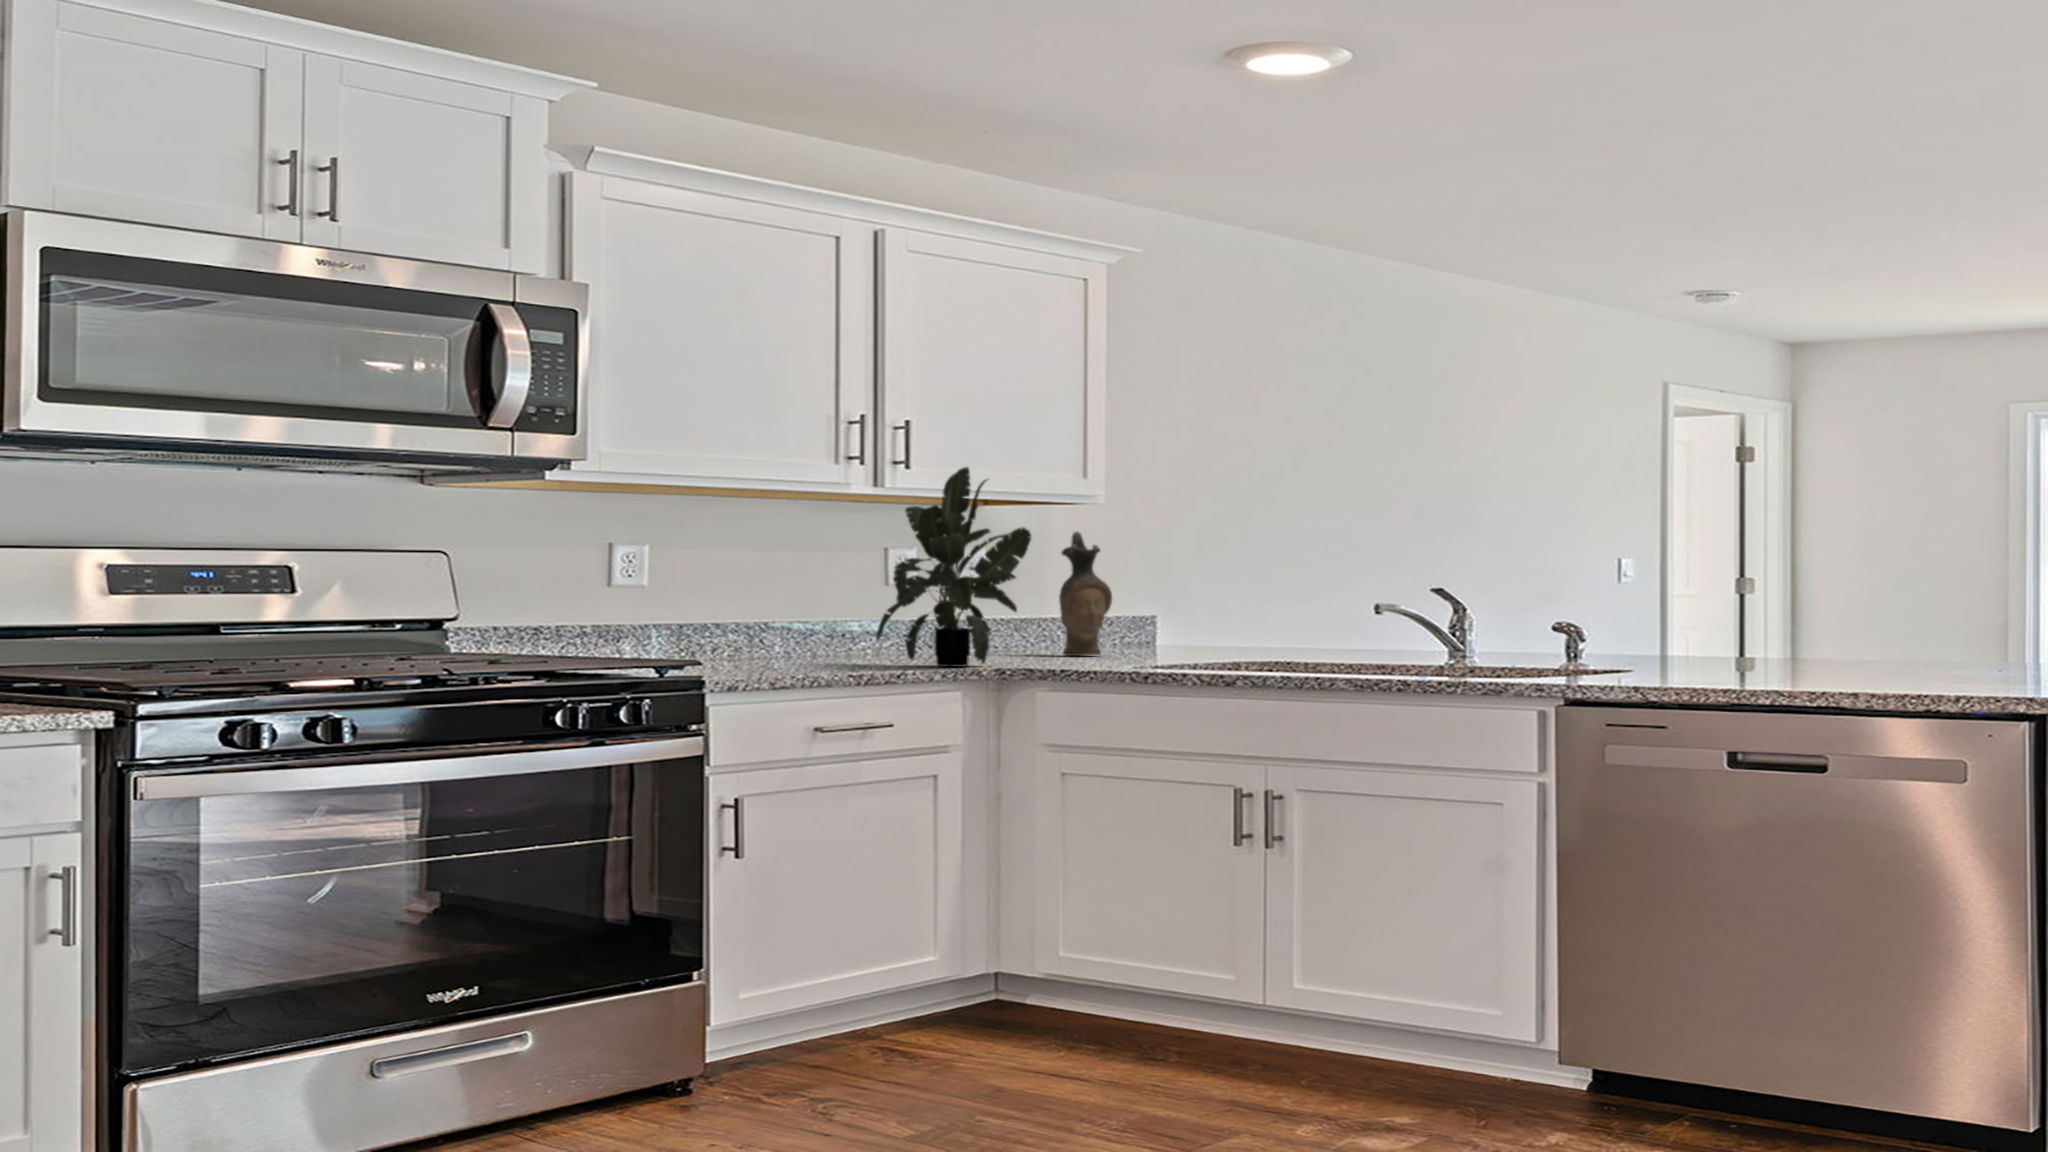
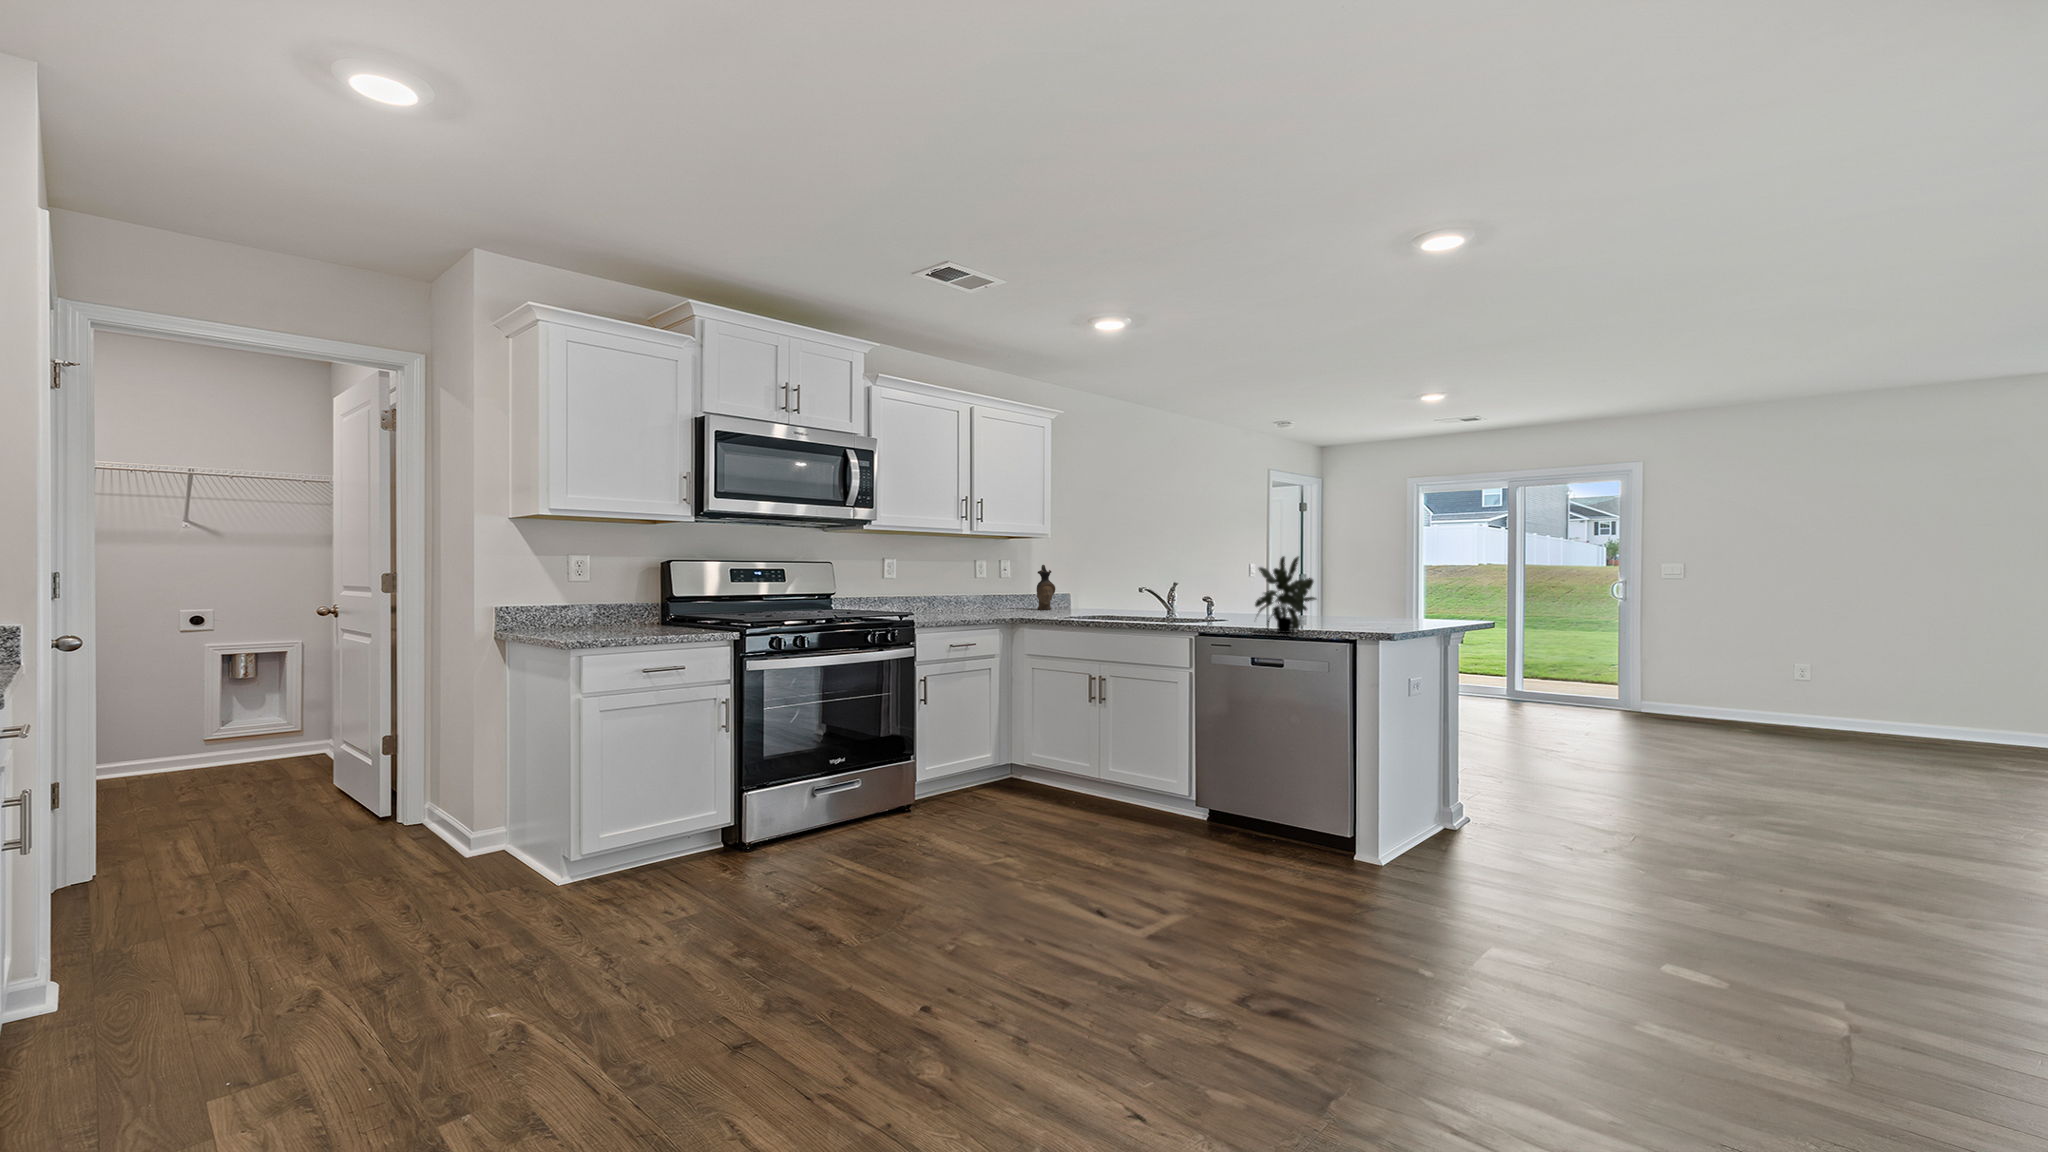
potted plant: present [876,467,1031,667] -> present [1255,556,1316,633]

